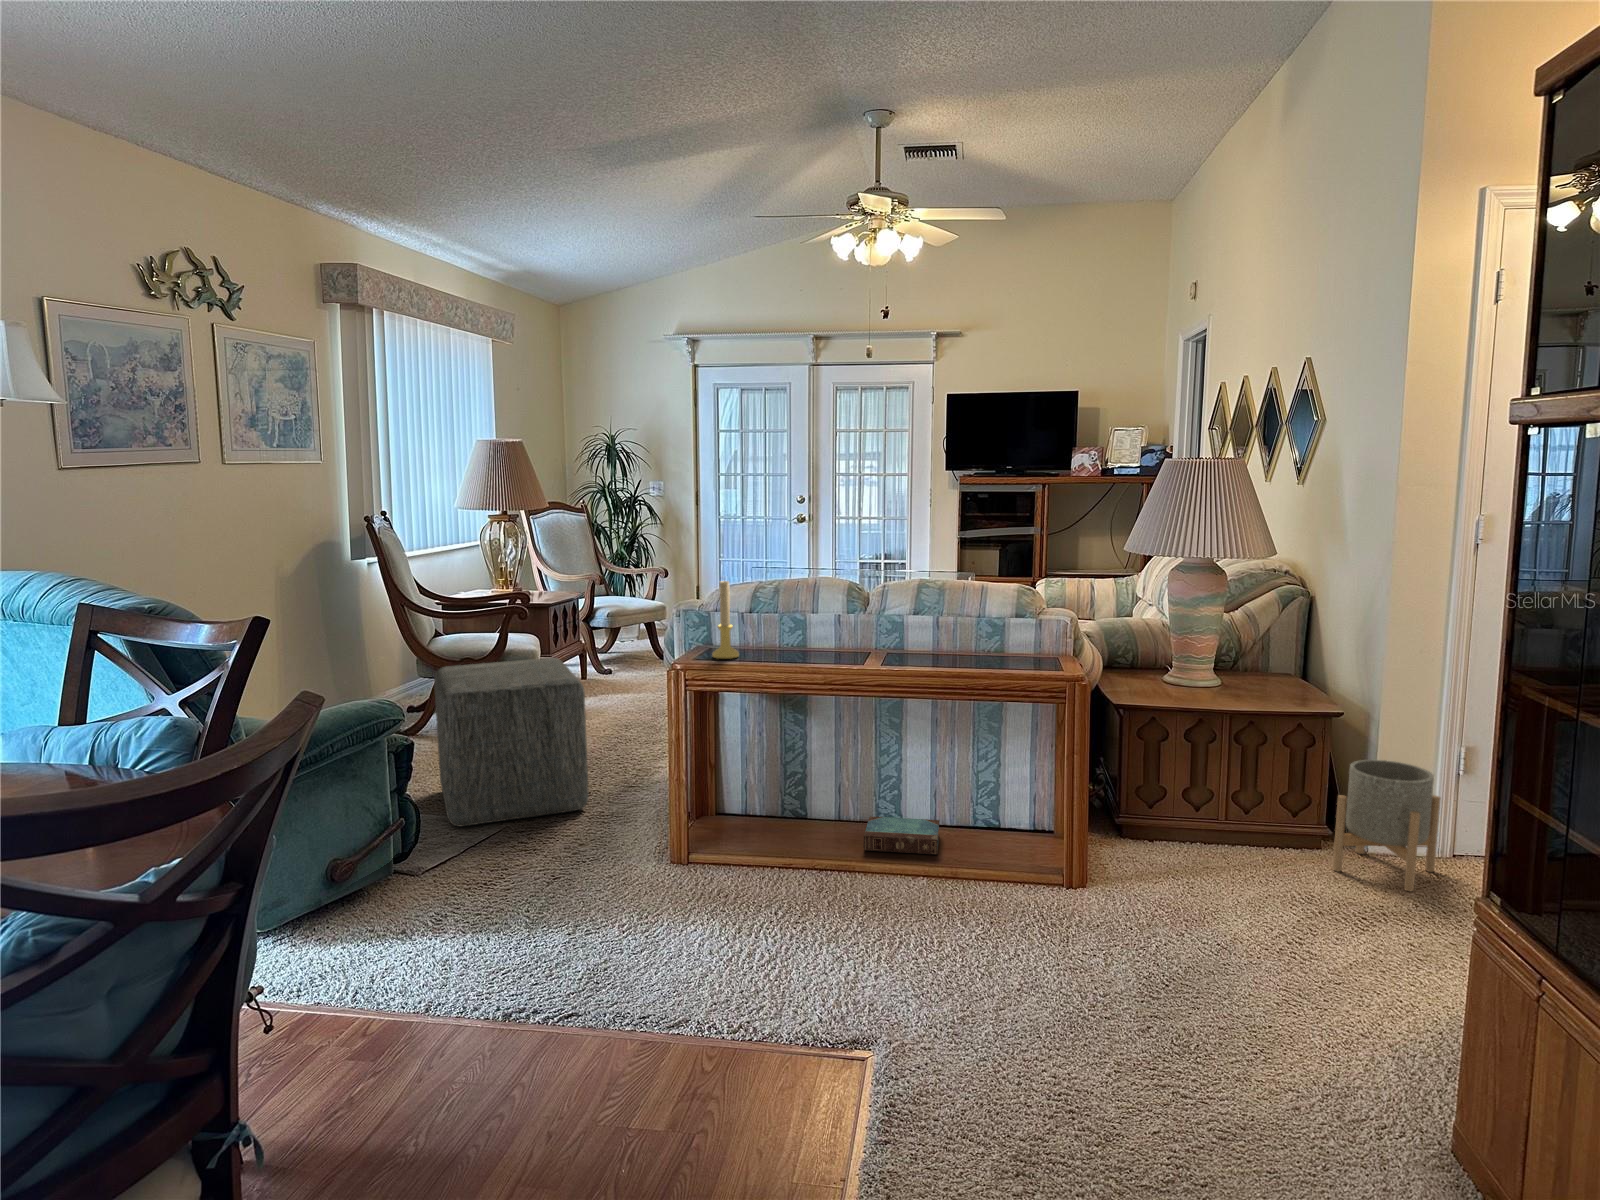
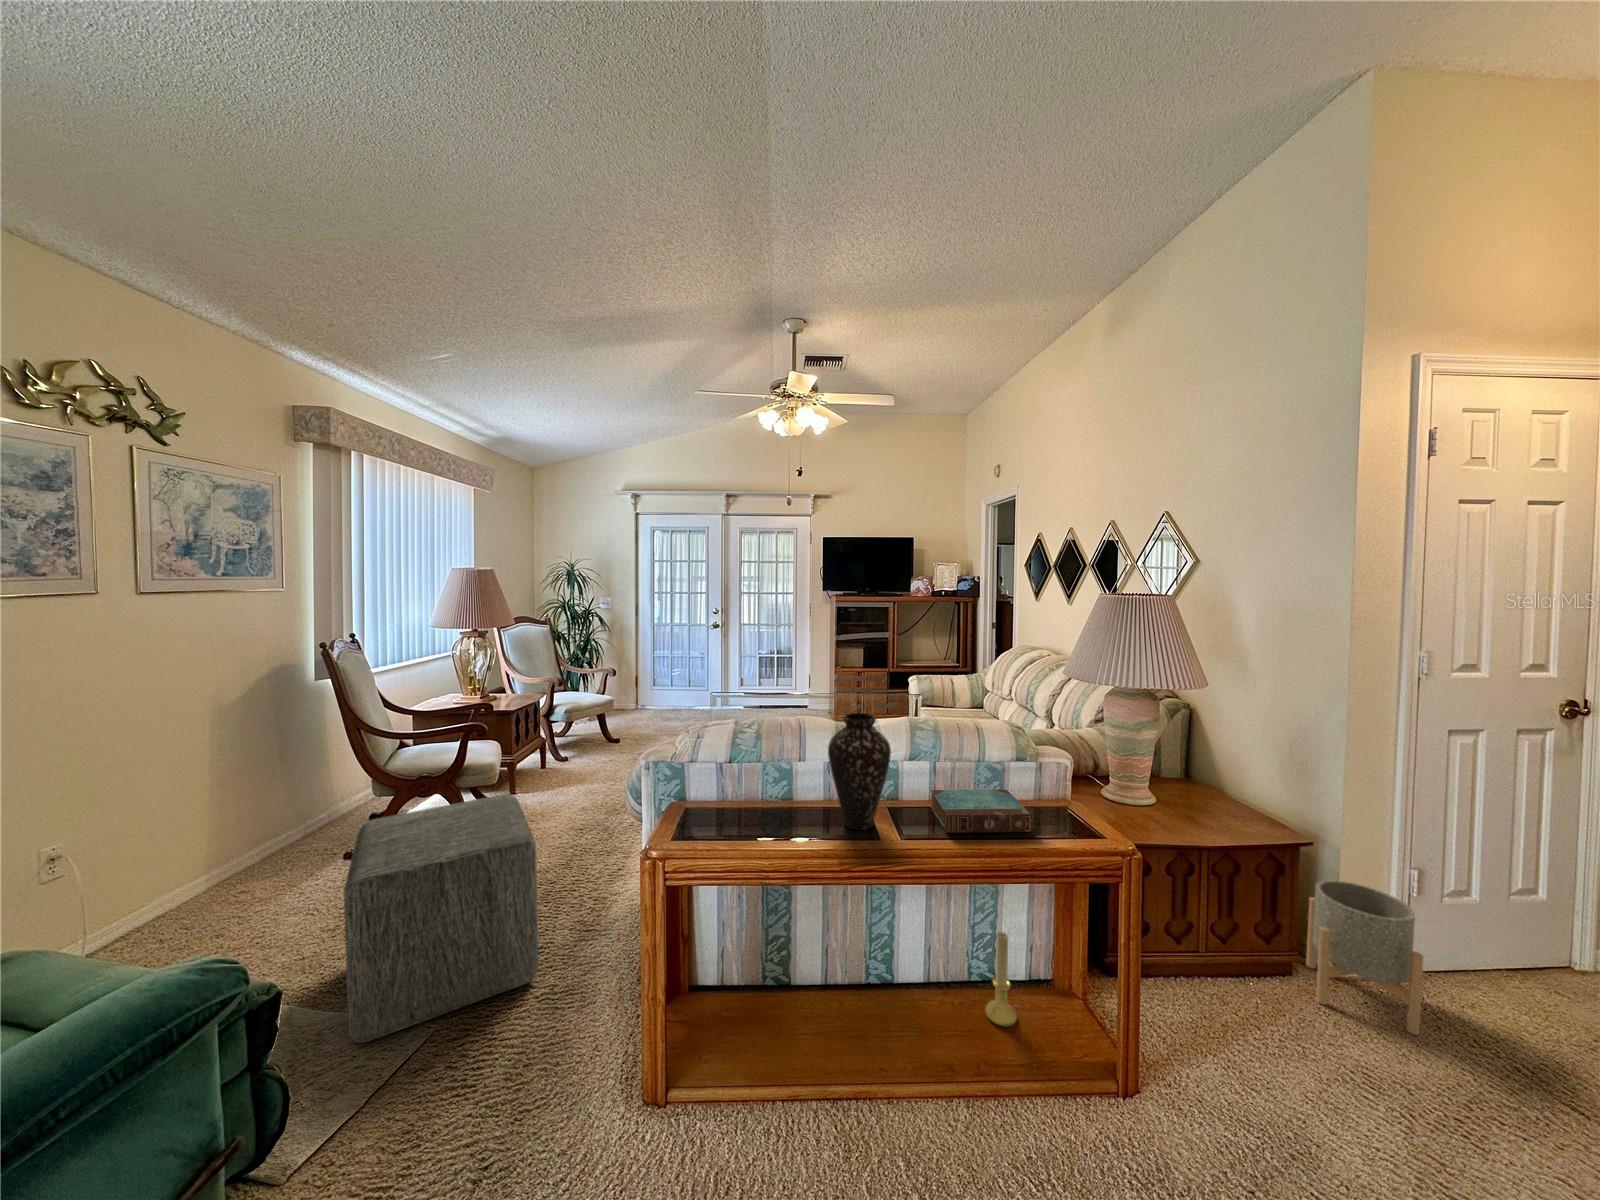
vase: none [826,562,882,662] -> present [828,713,891,830]
candle holder: present [712,581,739,659] -> present [986,932,1017,1027]
book: present [864,816,939,855] -> present [930,790,1032,833]

